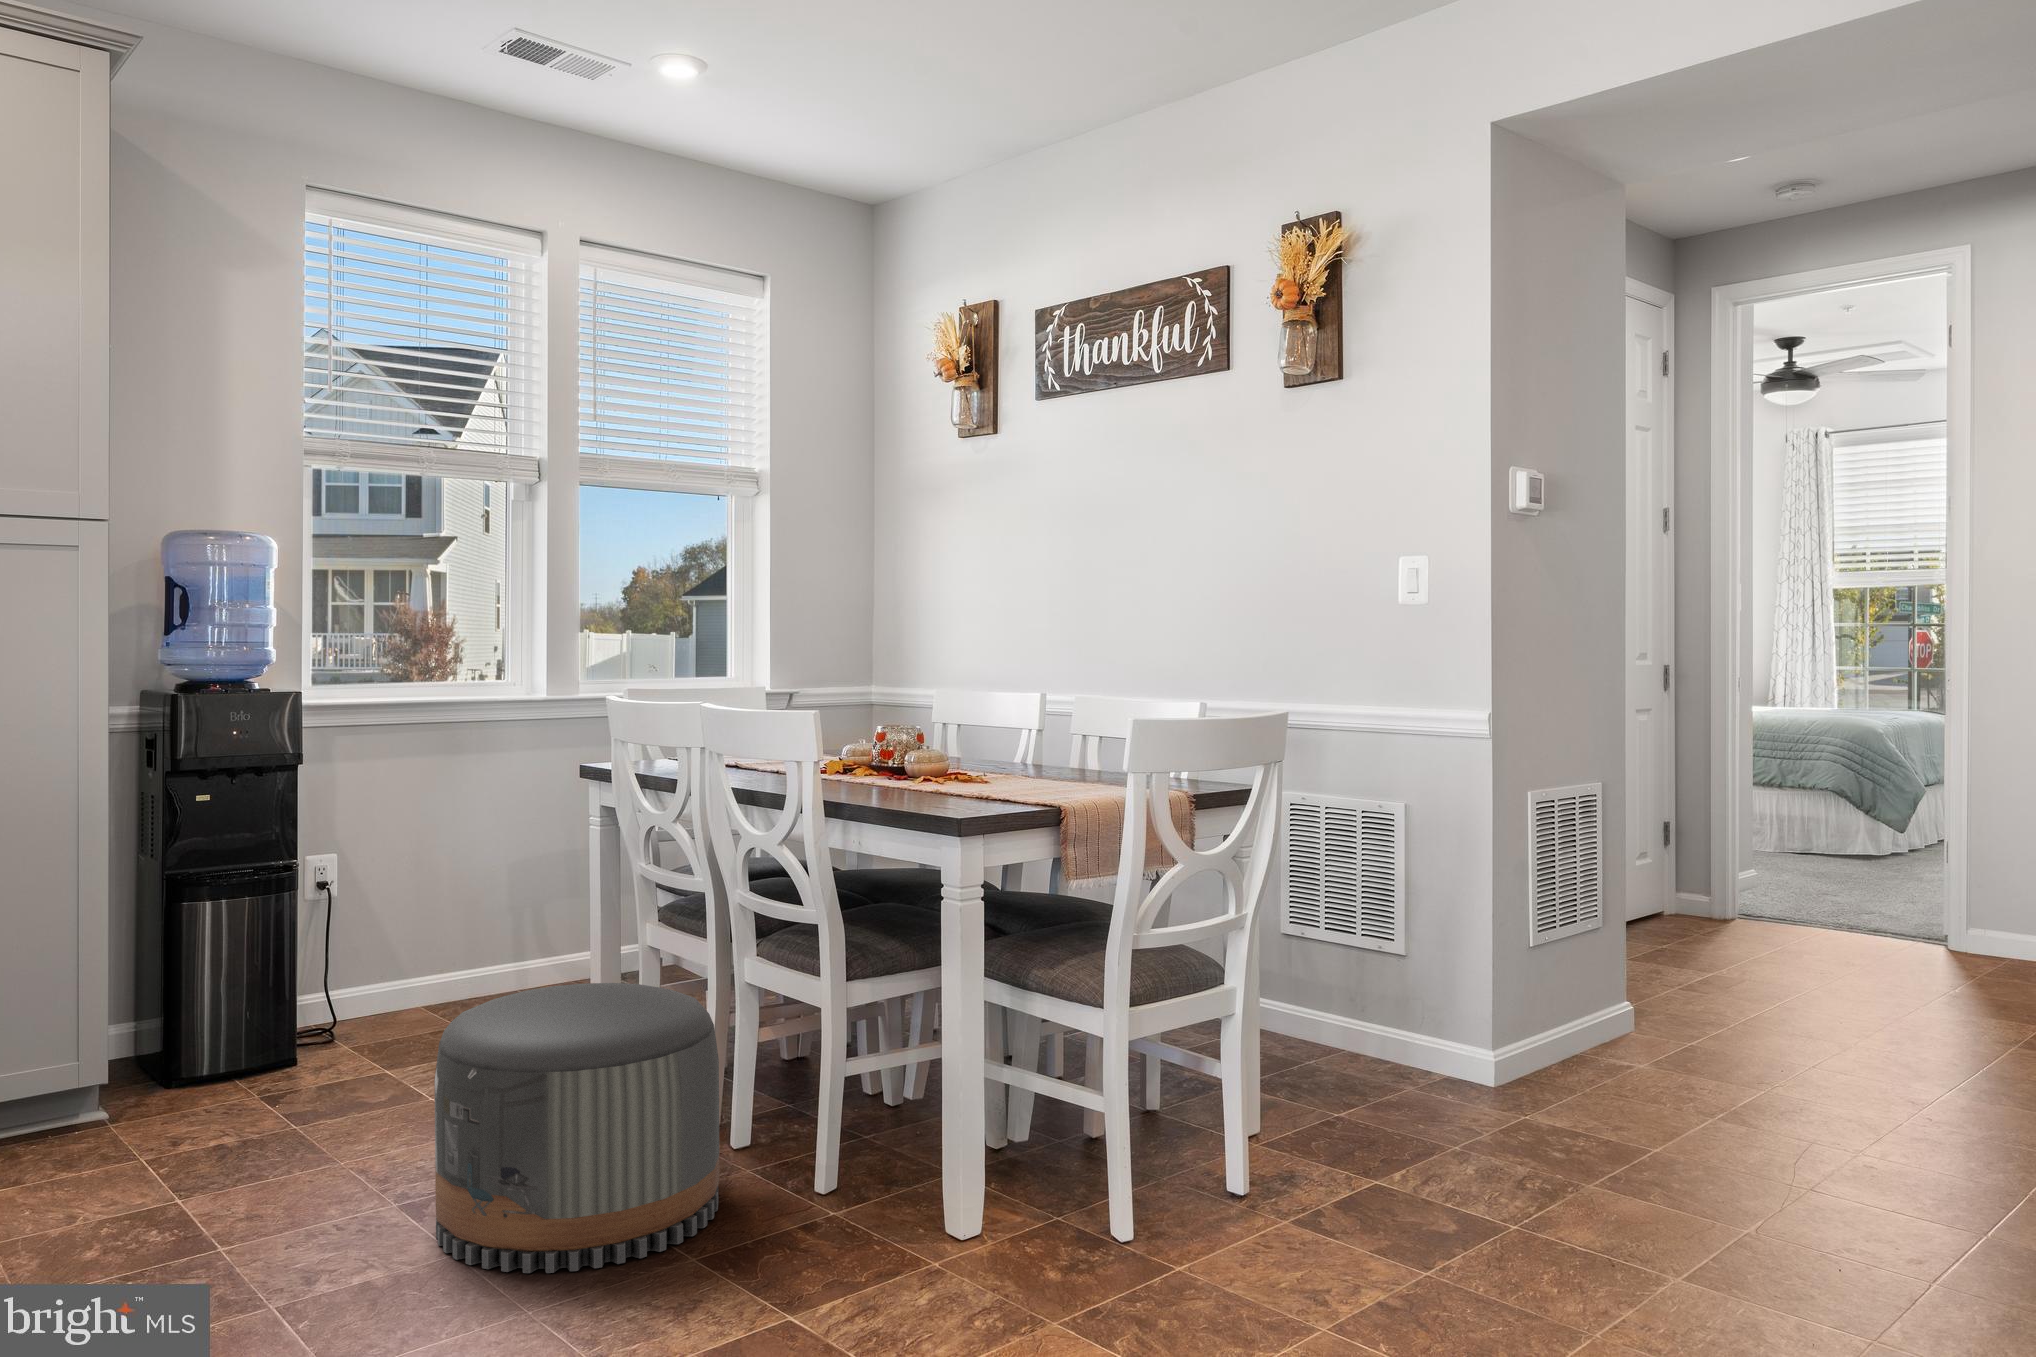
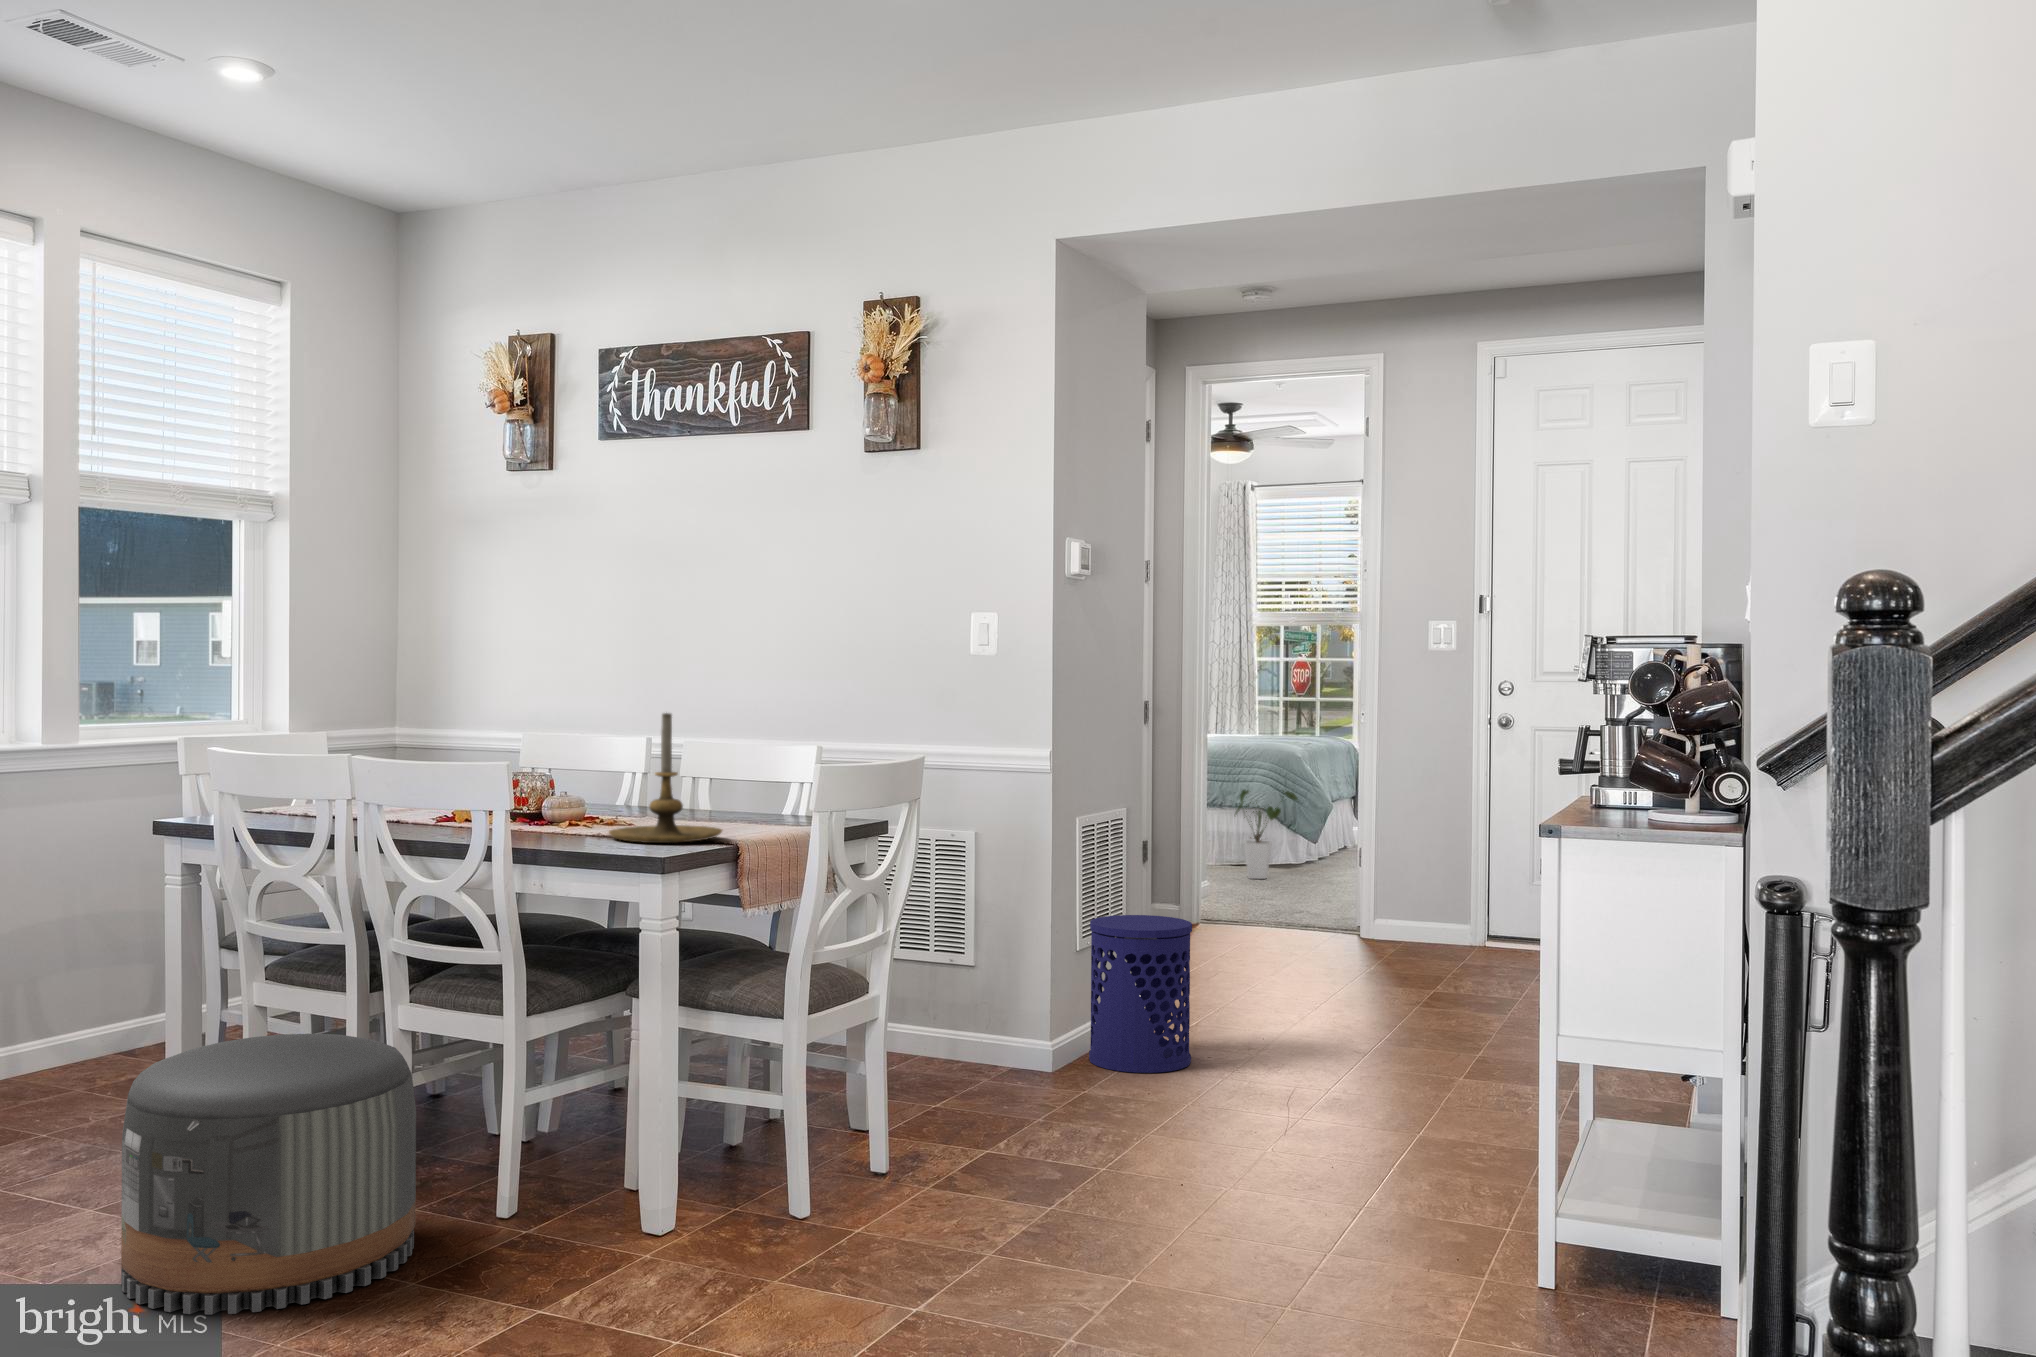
candle holder: none [937,659,1061,802] -> present [609,713,722,843]
house plant: none [1789,766,1874,869] -> present [1235,790,1297,879]
waste bin: none [1545,906,1675,1099] -> present [1089,915,1192,1073]

